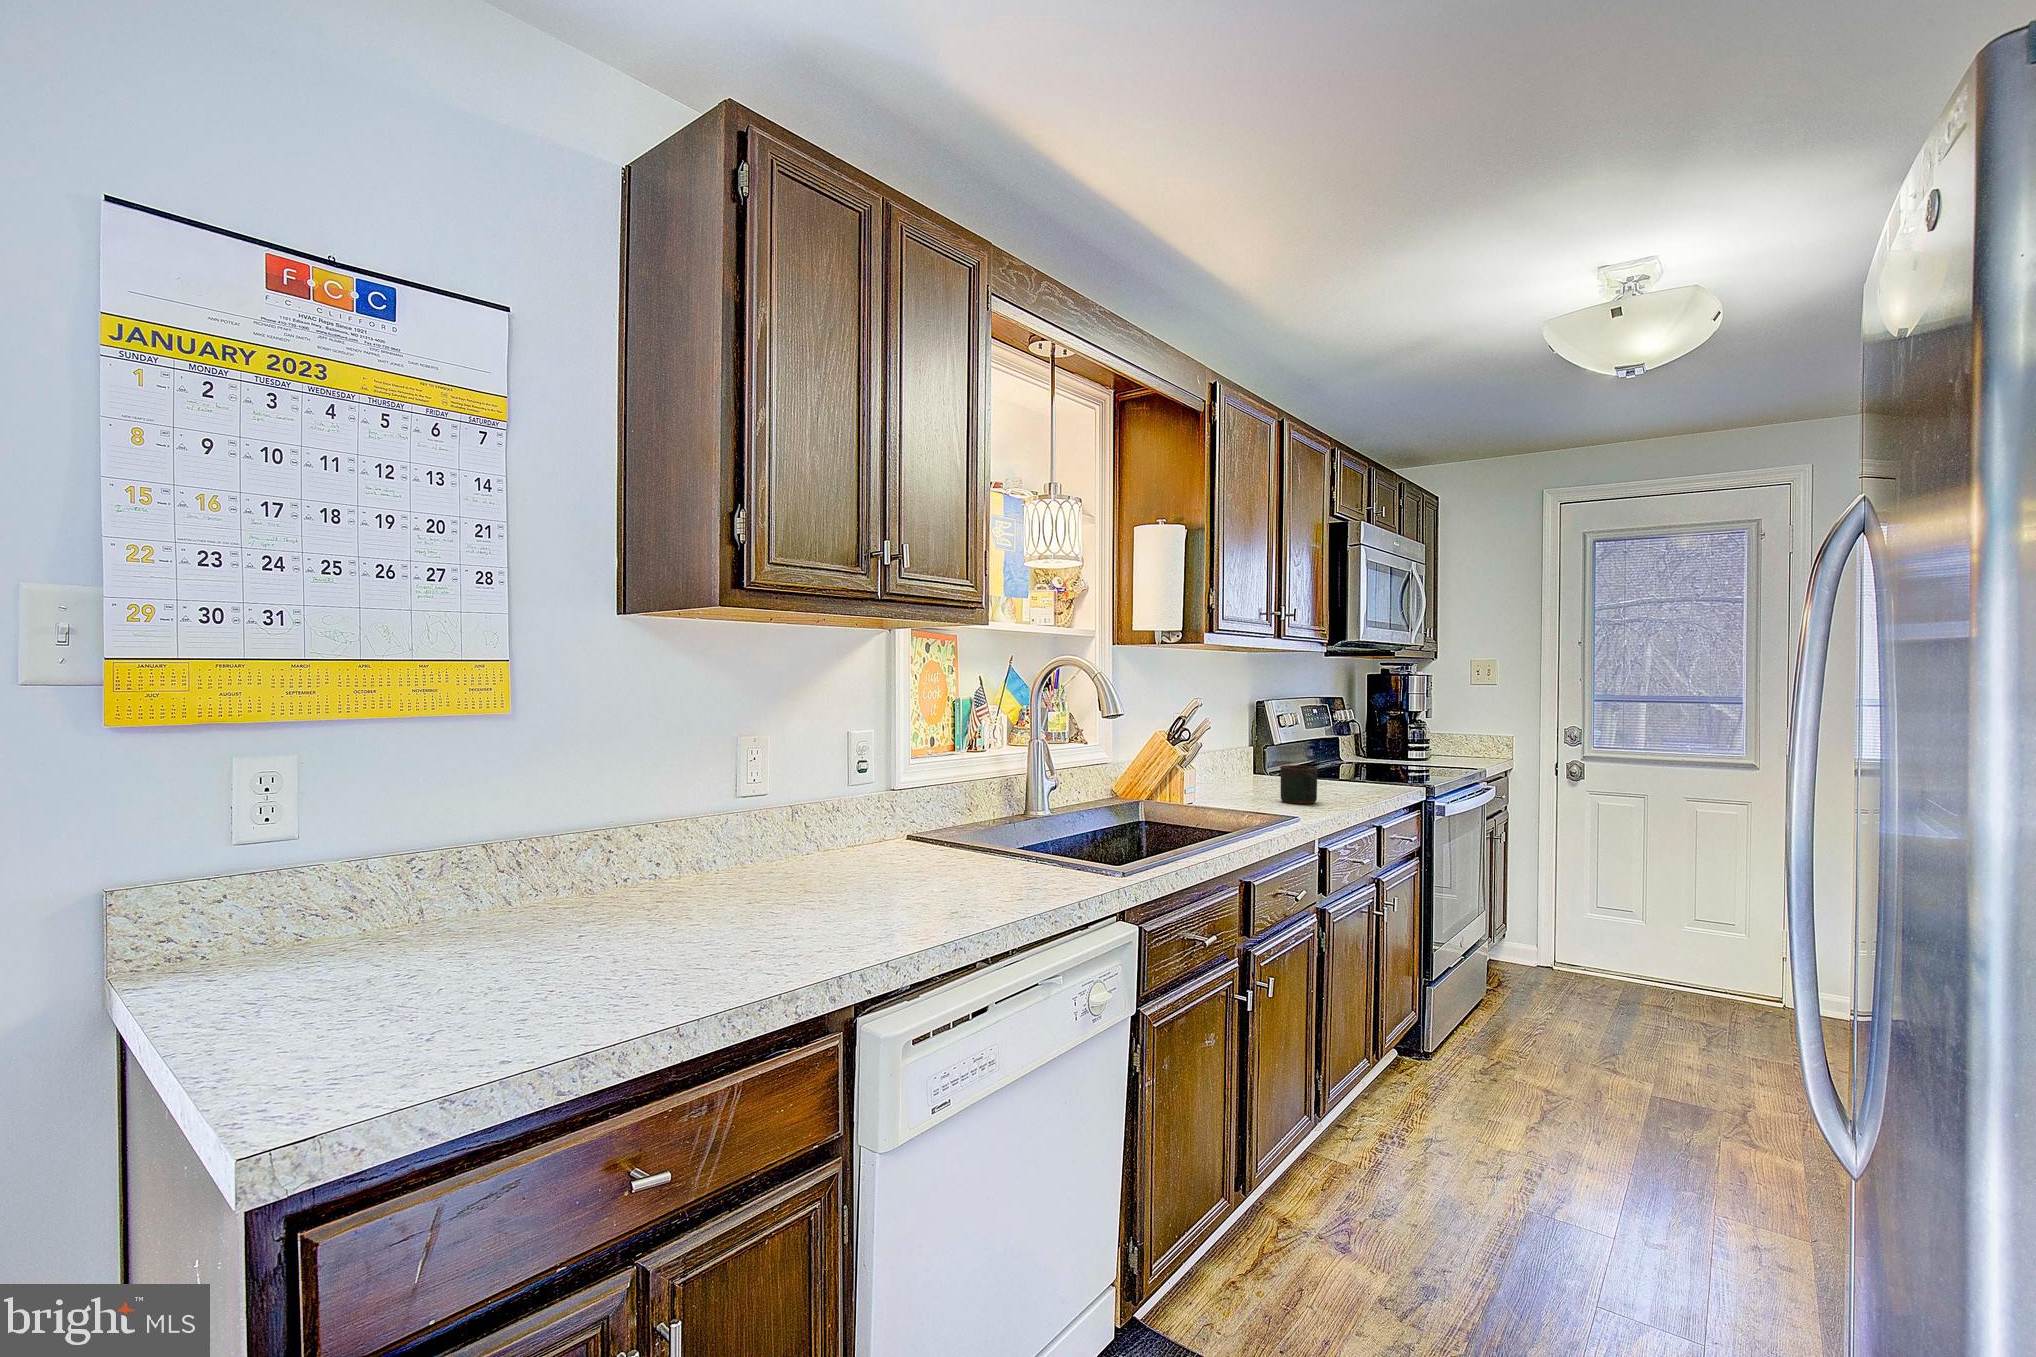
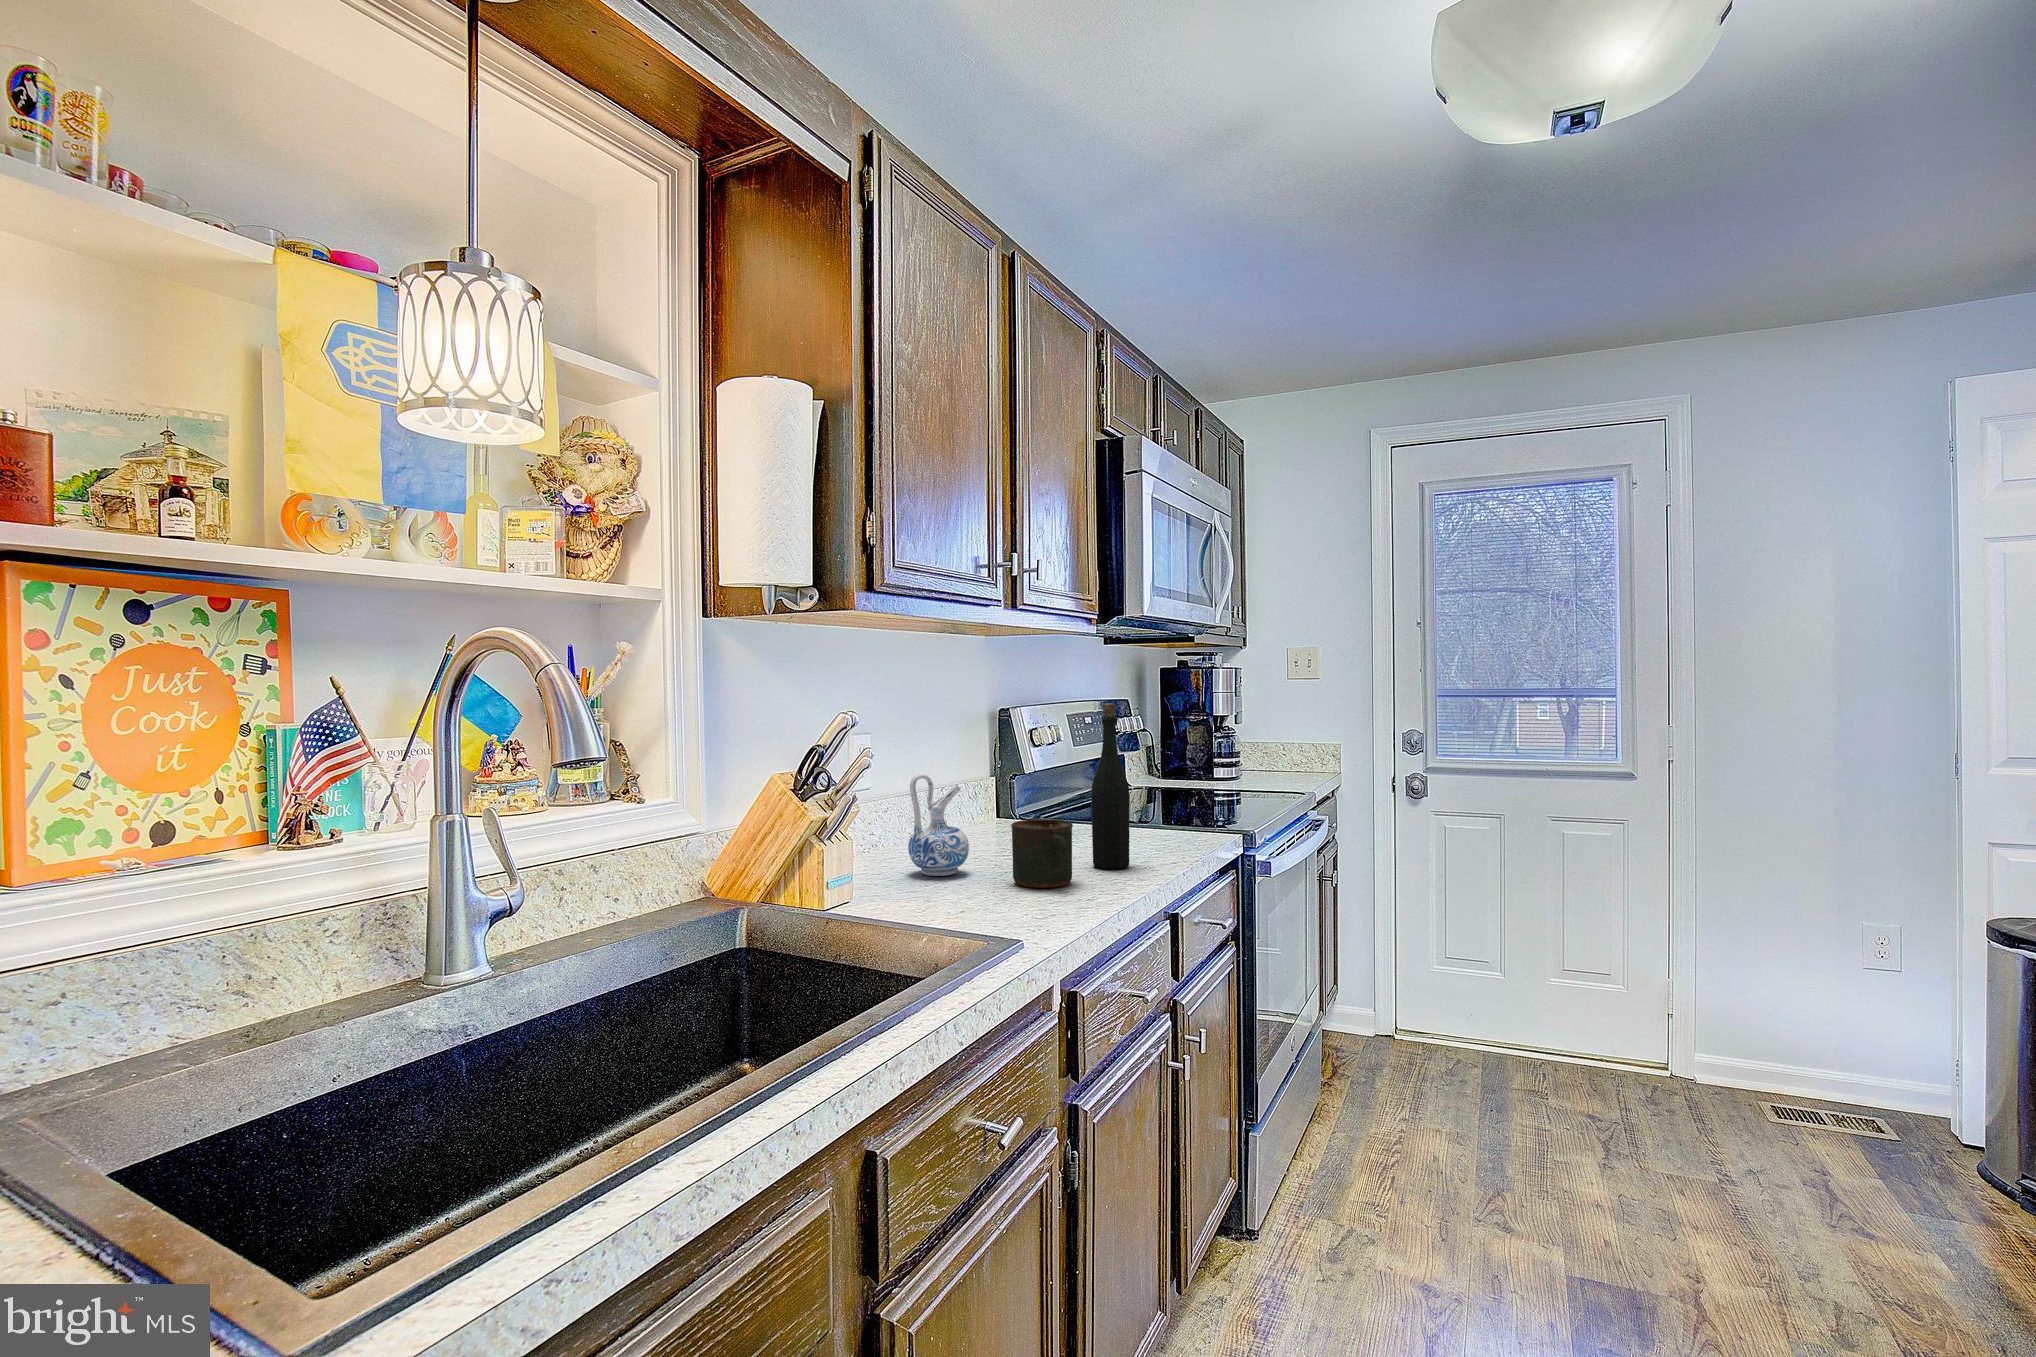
bottle: none [1327,698,1352,799] -> present [1091,703,1130,869]
ceramic pitcher: none [1215,736,1251,796] -> present [908,774,969,876]

